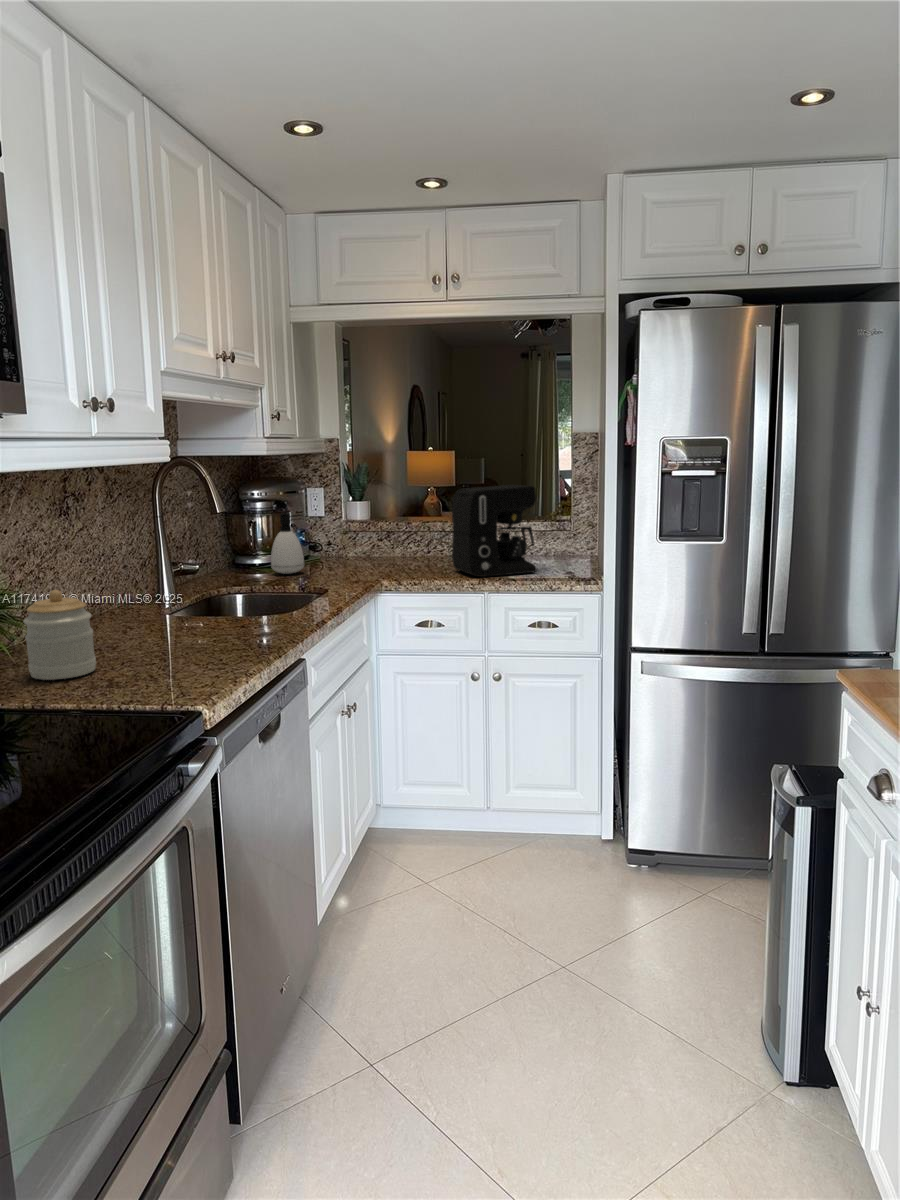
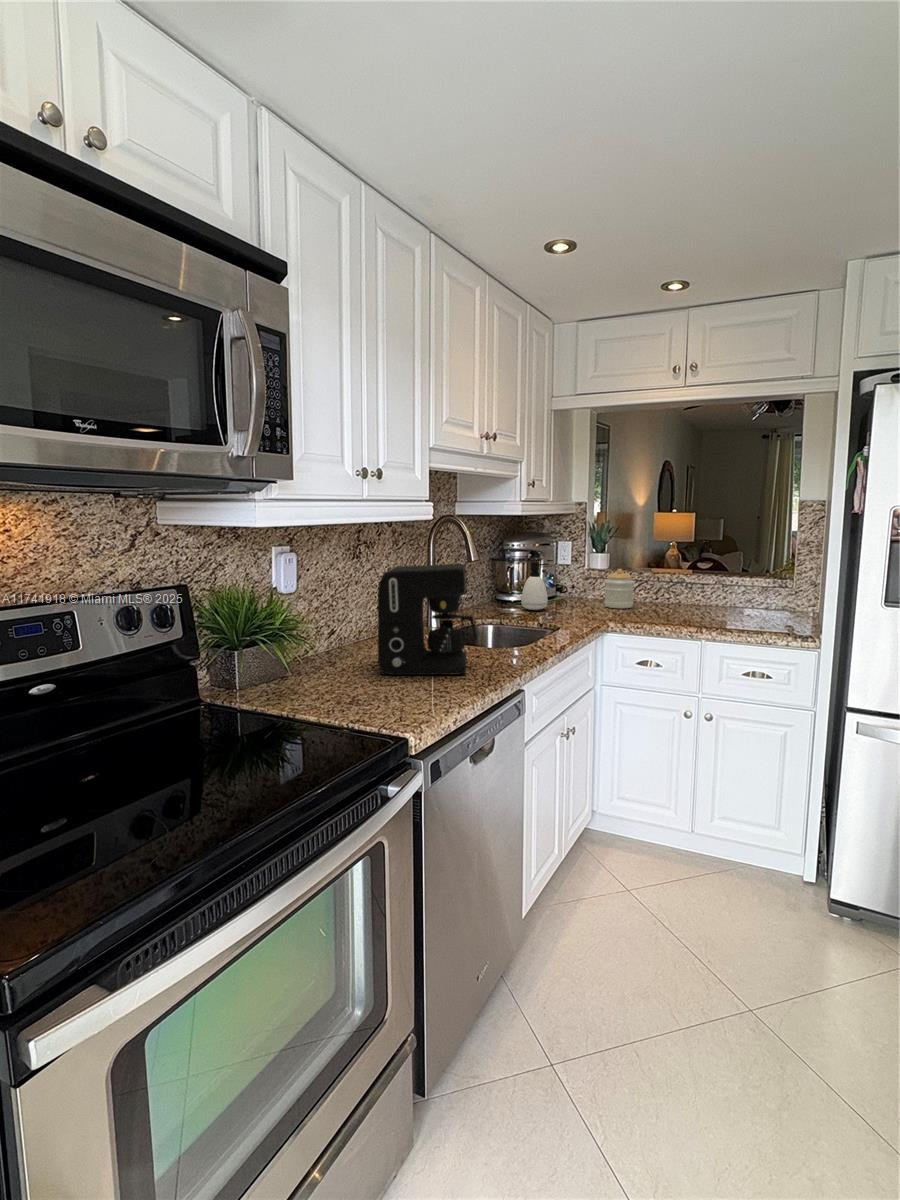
coffee maker: present [452,485,537,577] -> present [378,564,477,675]
jar: present [24,590,96,680] -> present [604,569,634,608]

